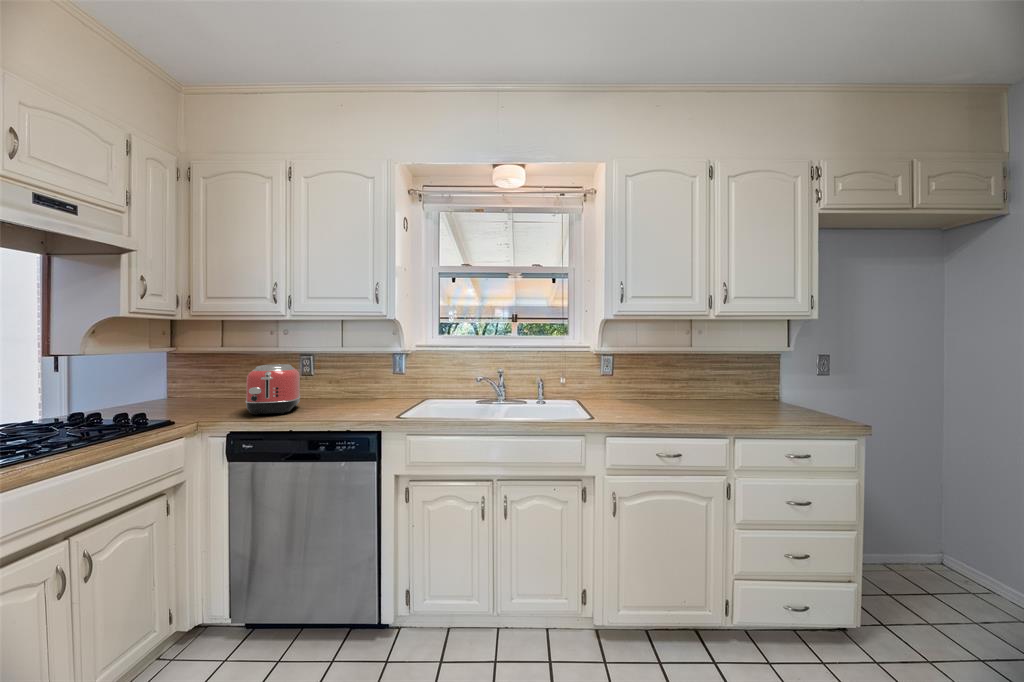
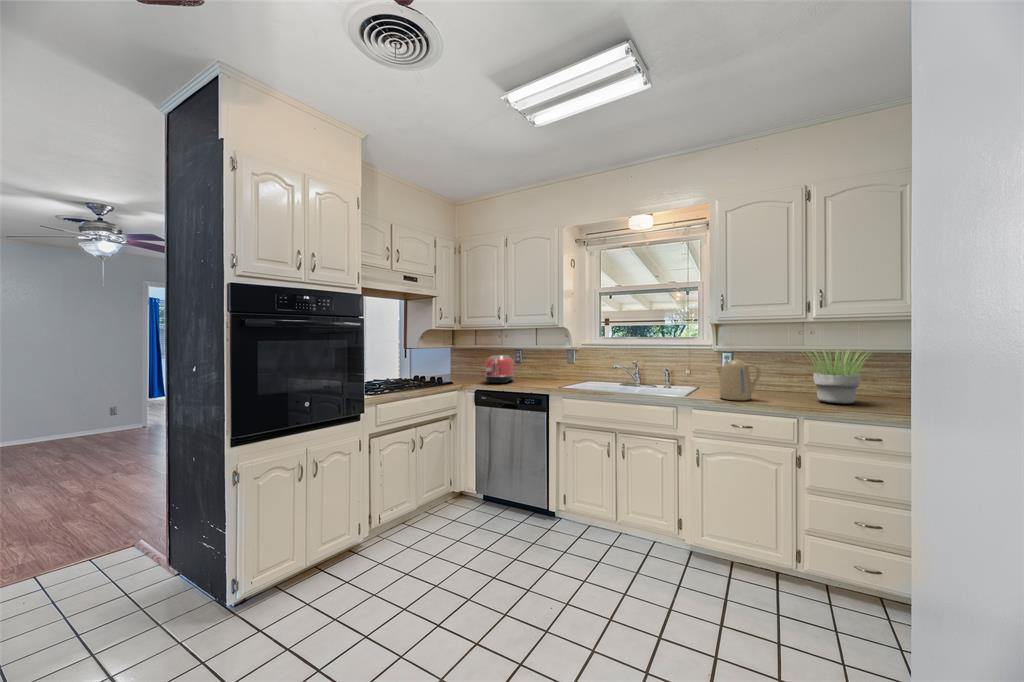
potted plant: none [700,351,781,415] -> present [805,350,869,404]
kettle: none [619,366,674,420] -> present [716,359,761,400]

